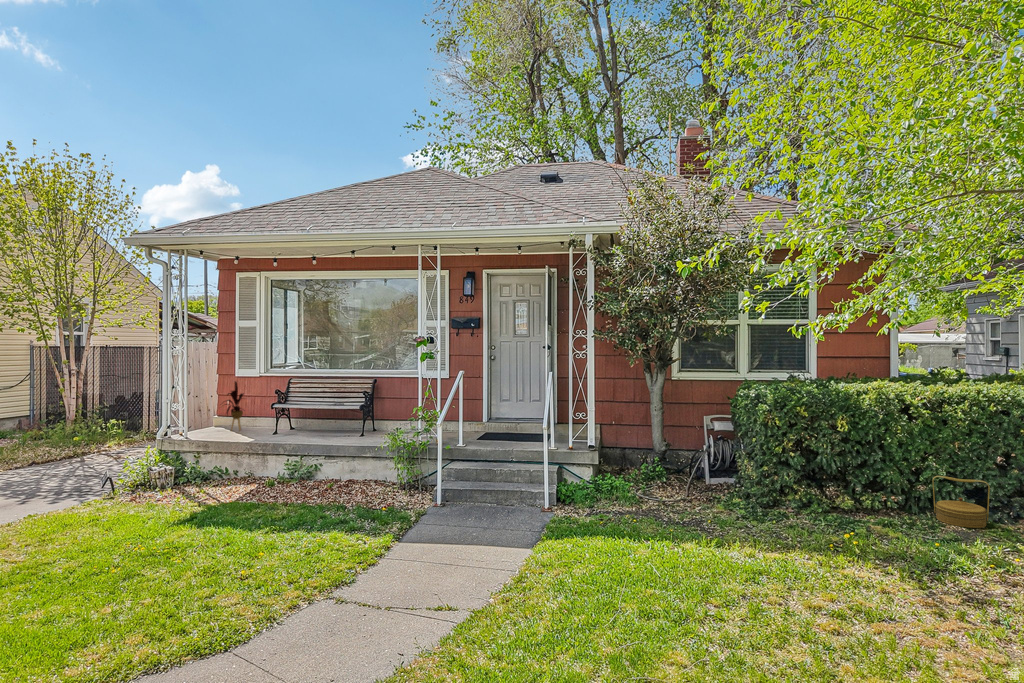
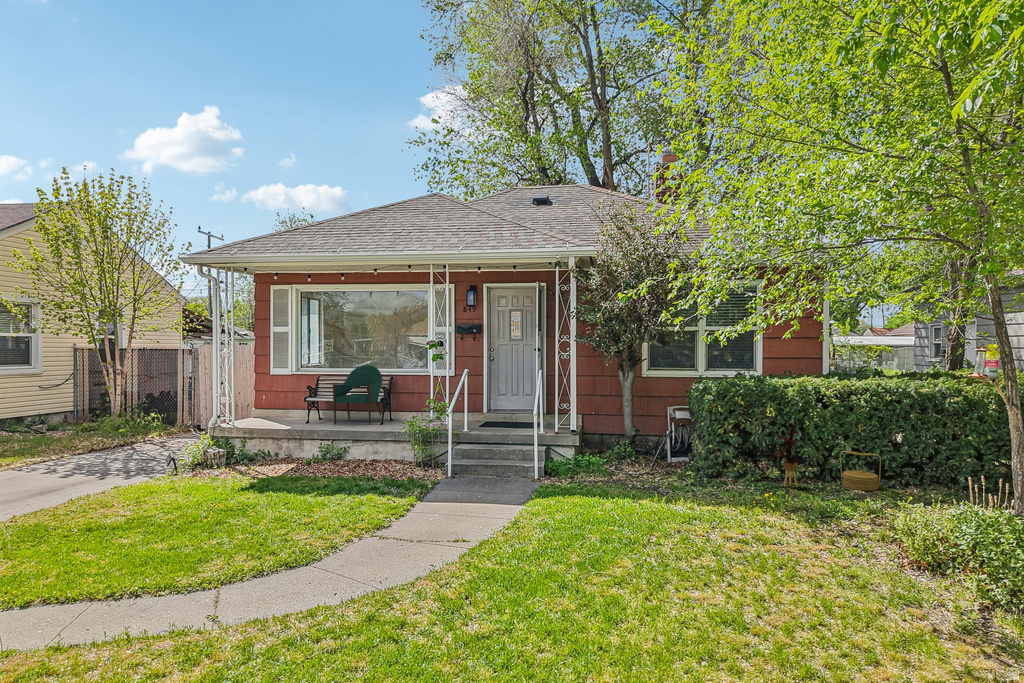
chair: none [305,366,366,436] -> present [333,365,383,425]
house plant: present [225,382,244,431] -> present [771,426,802,487]

